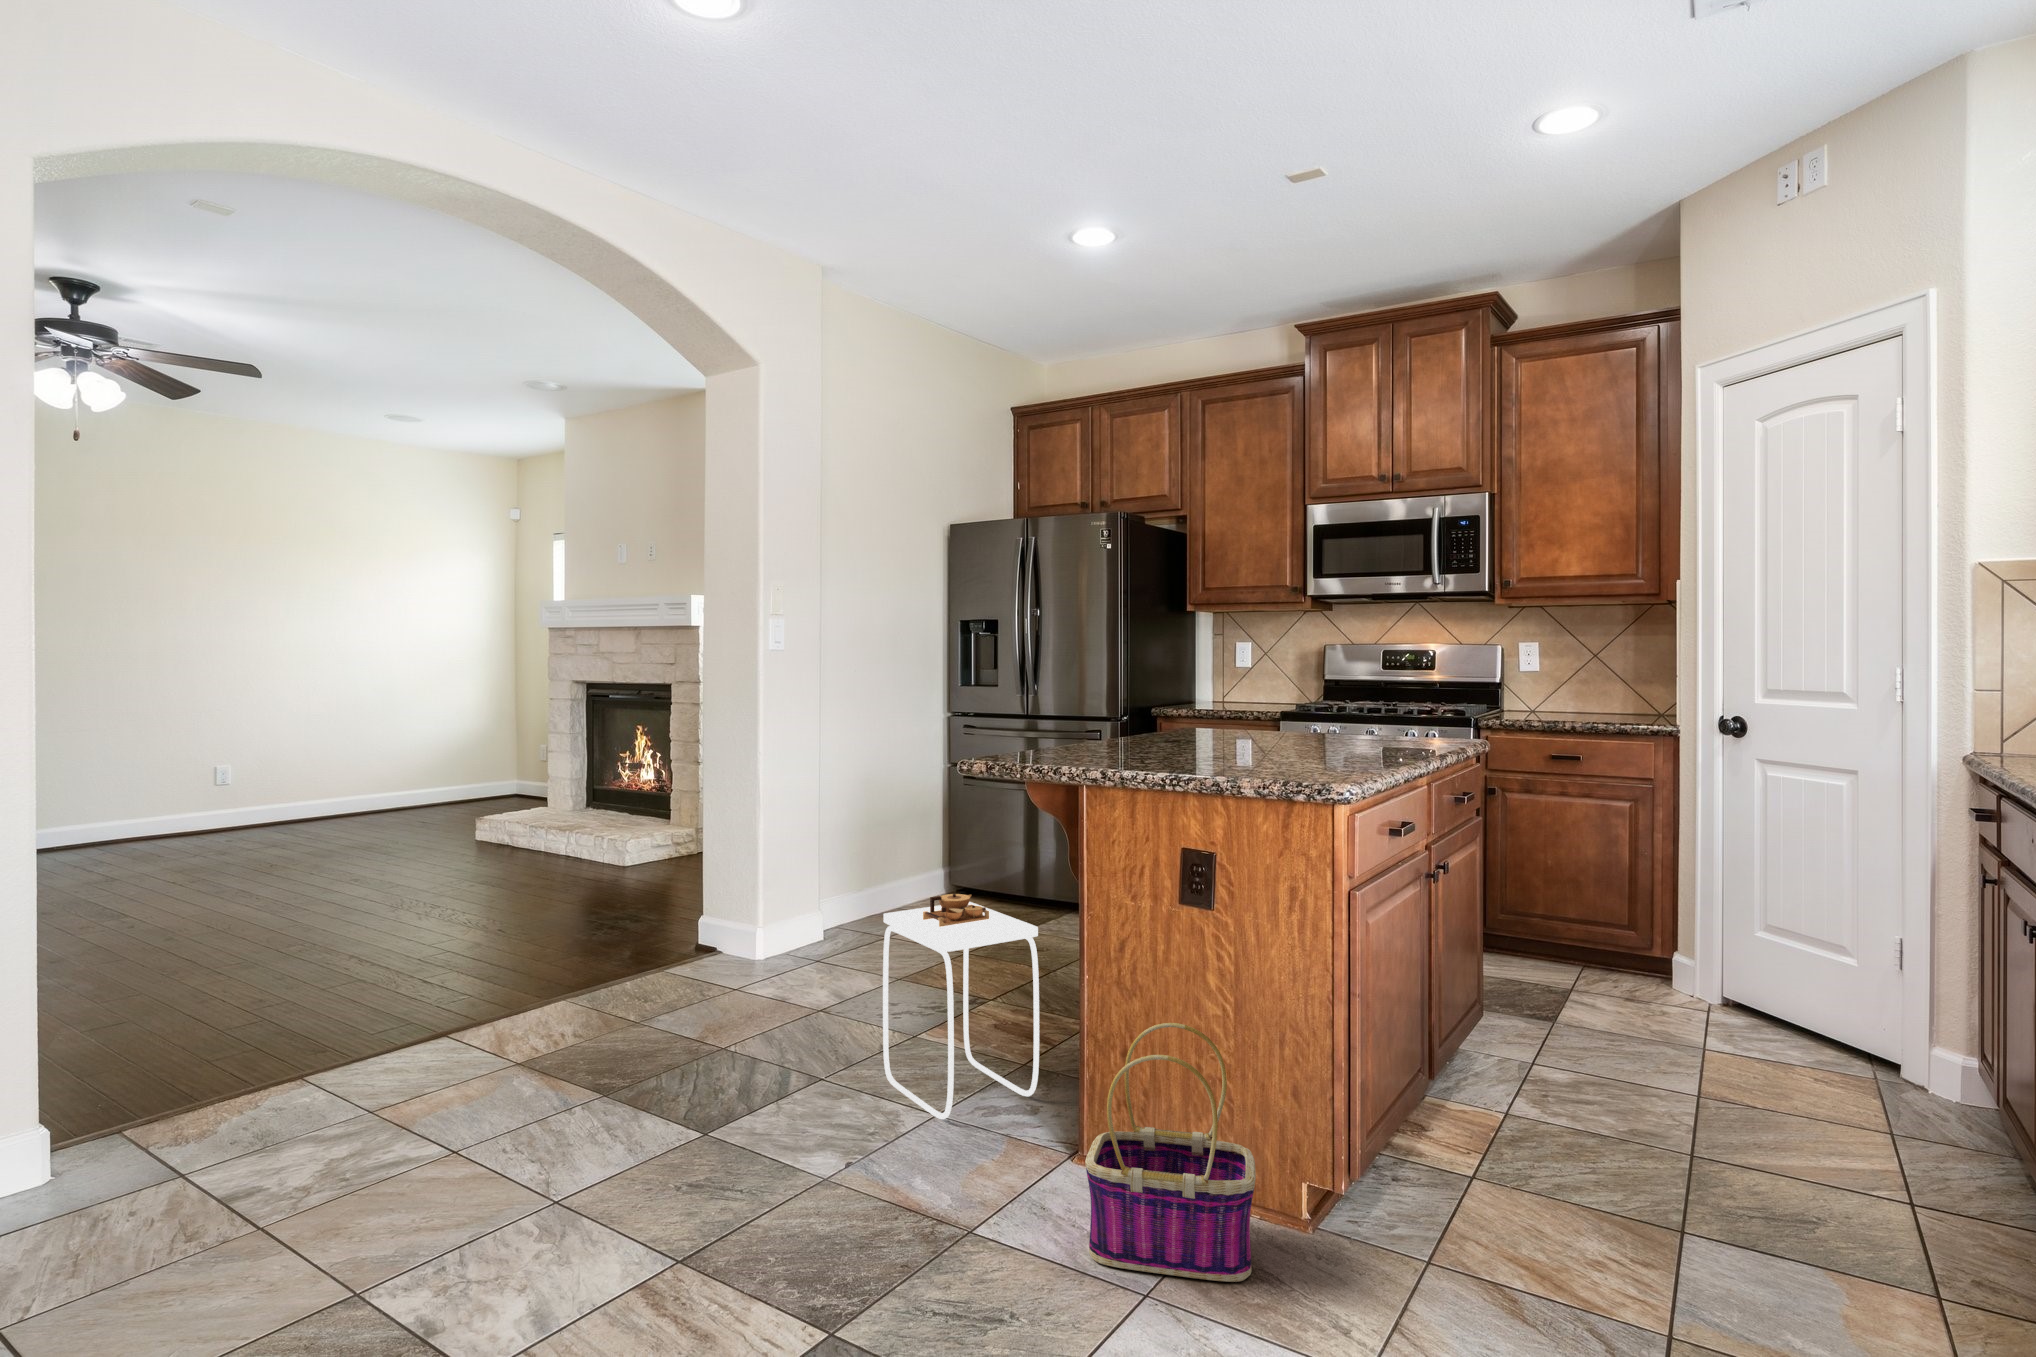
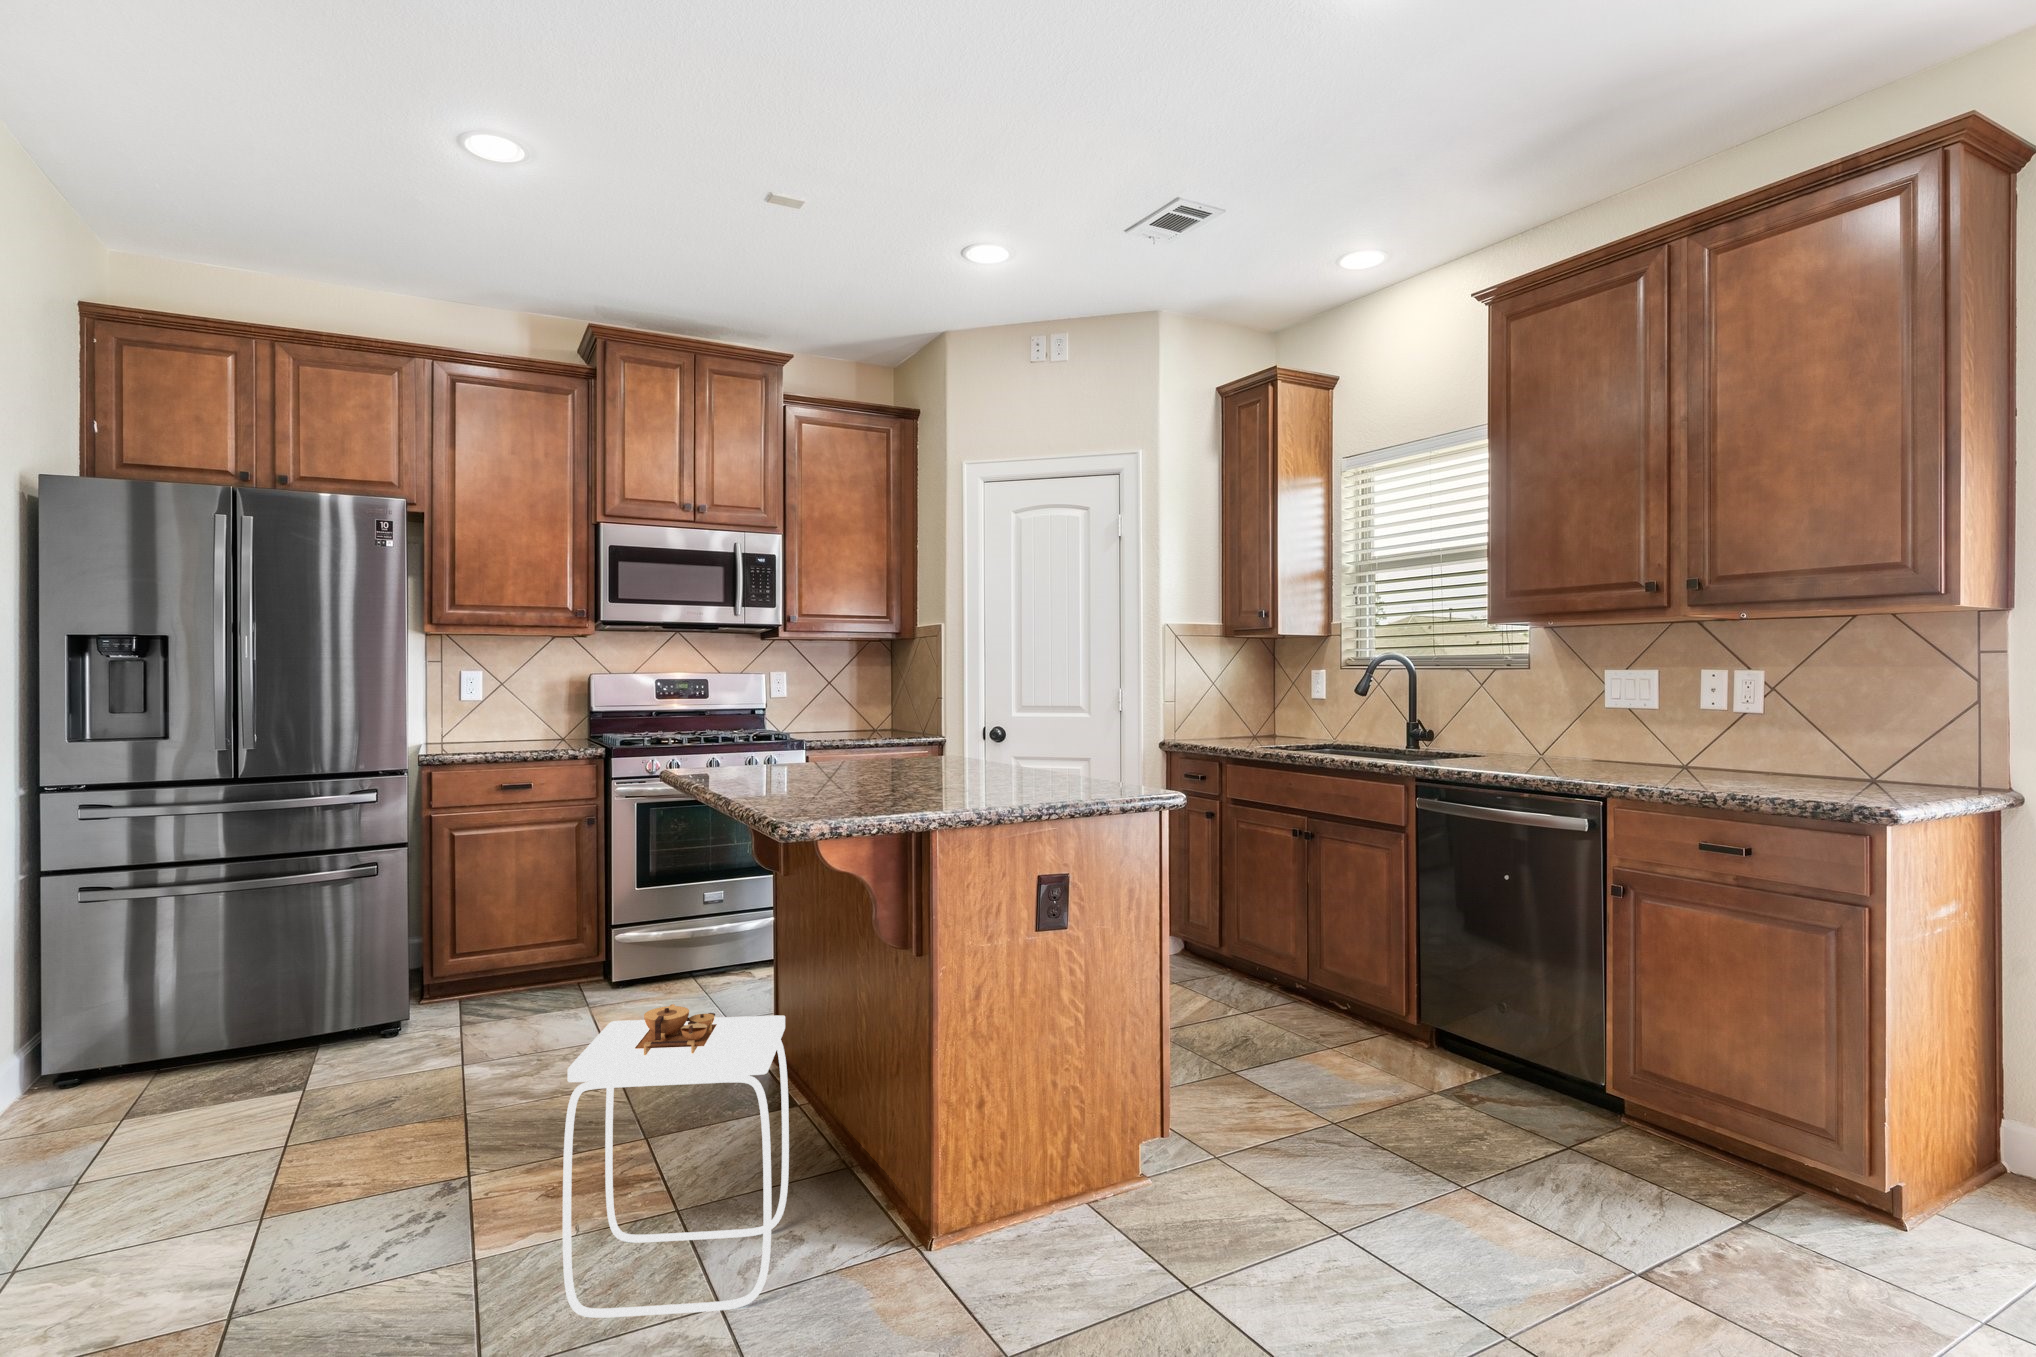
basket: present [1085,1023,1256,1282] -> none [1063,1040,1208,1304]

